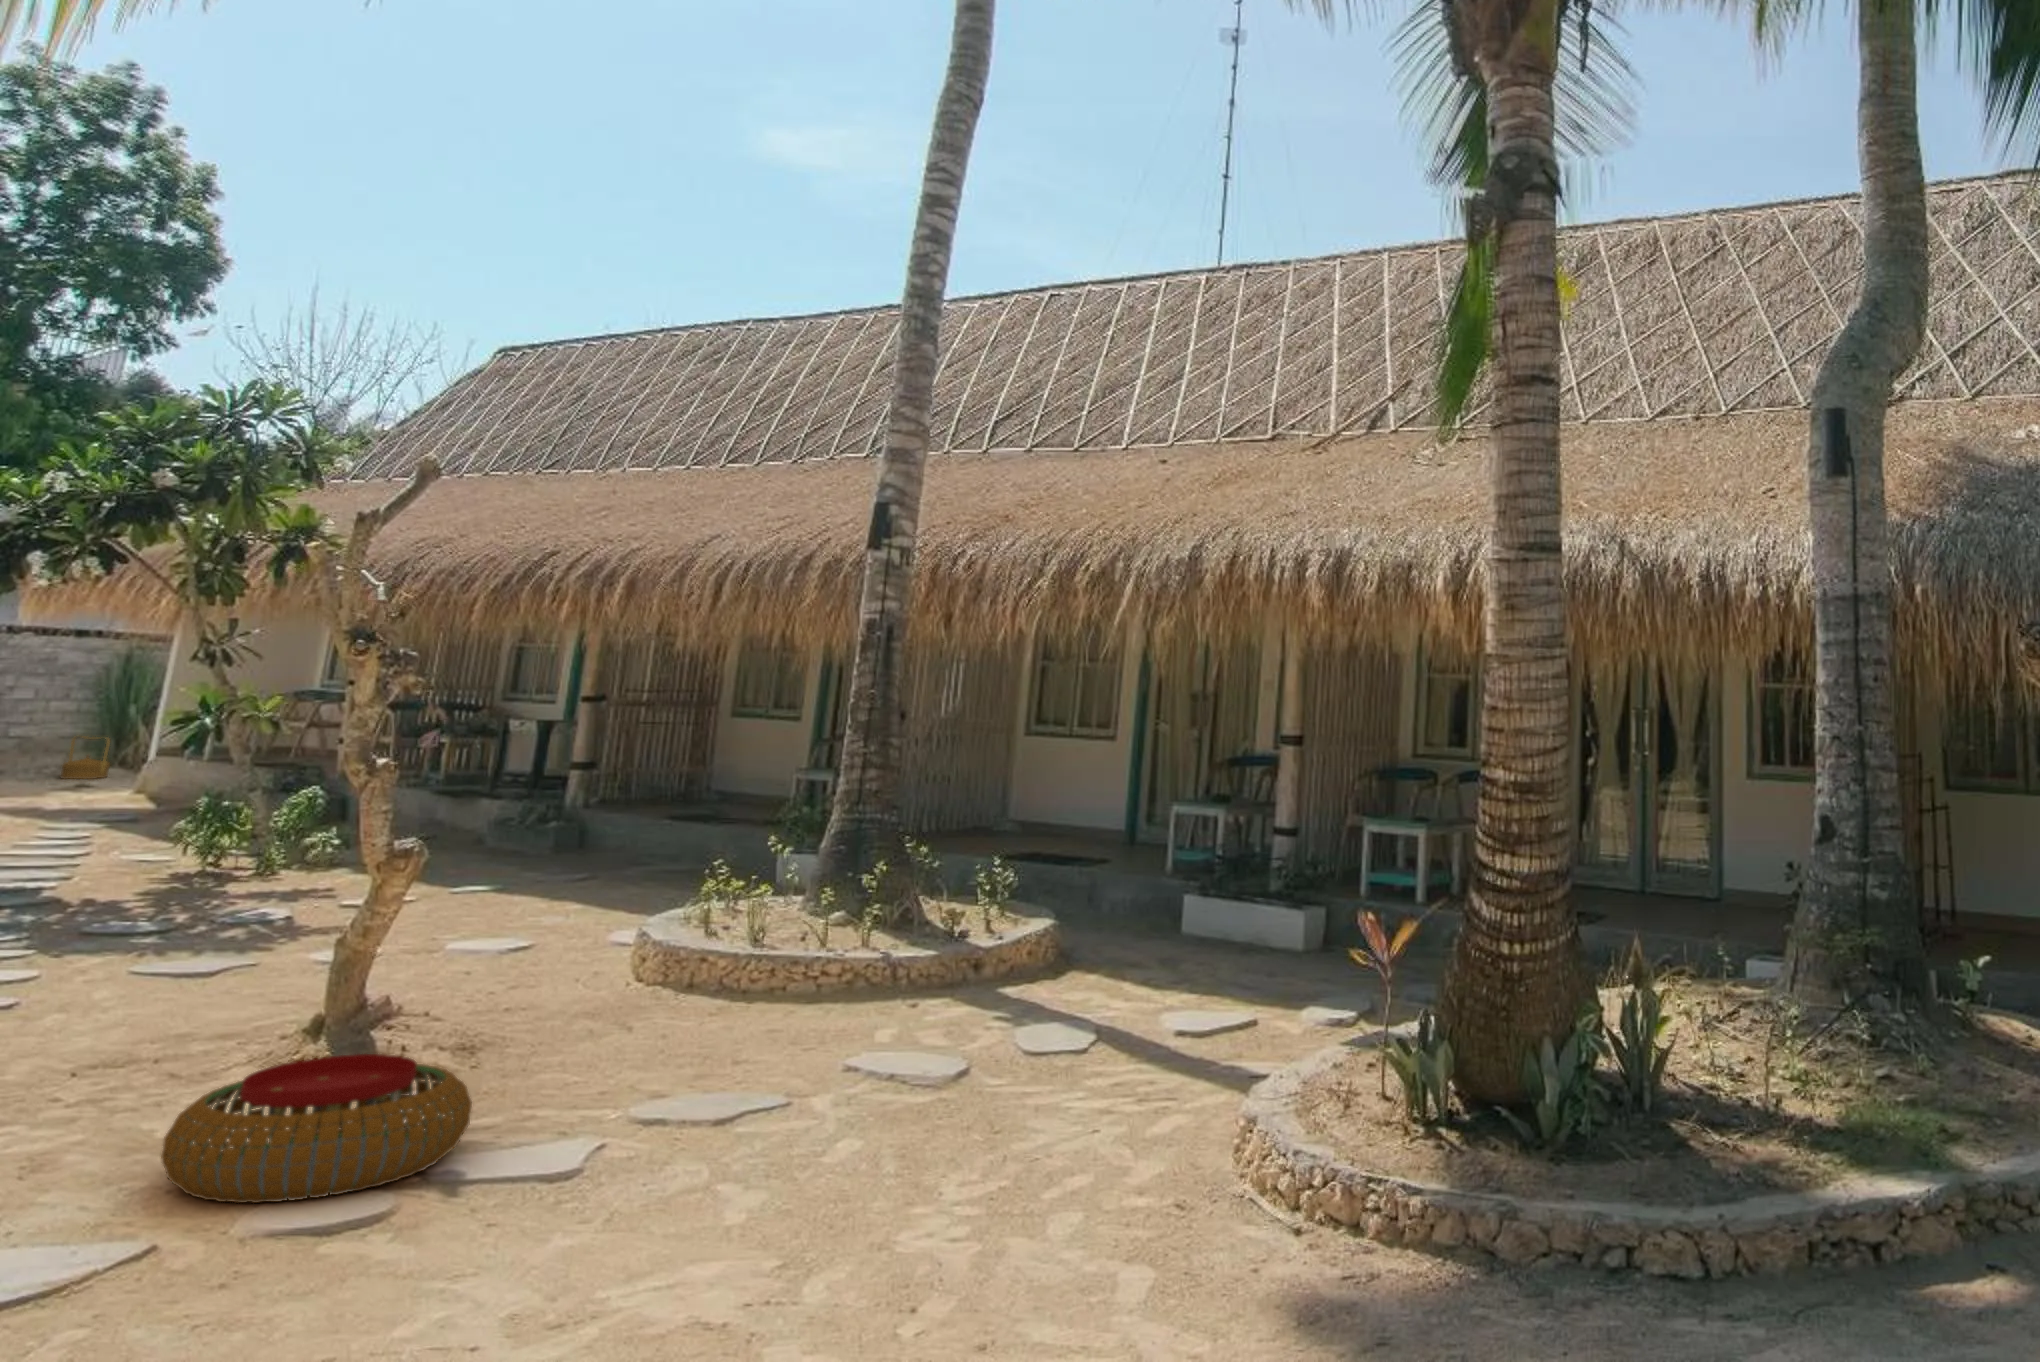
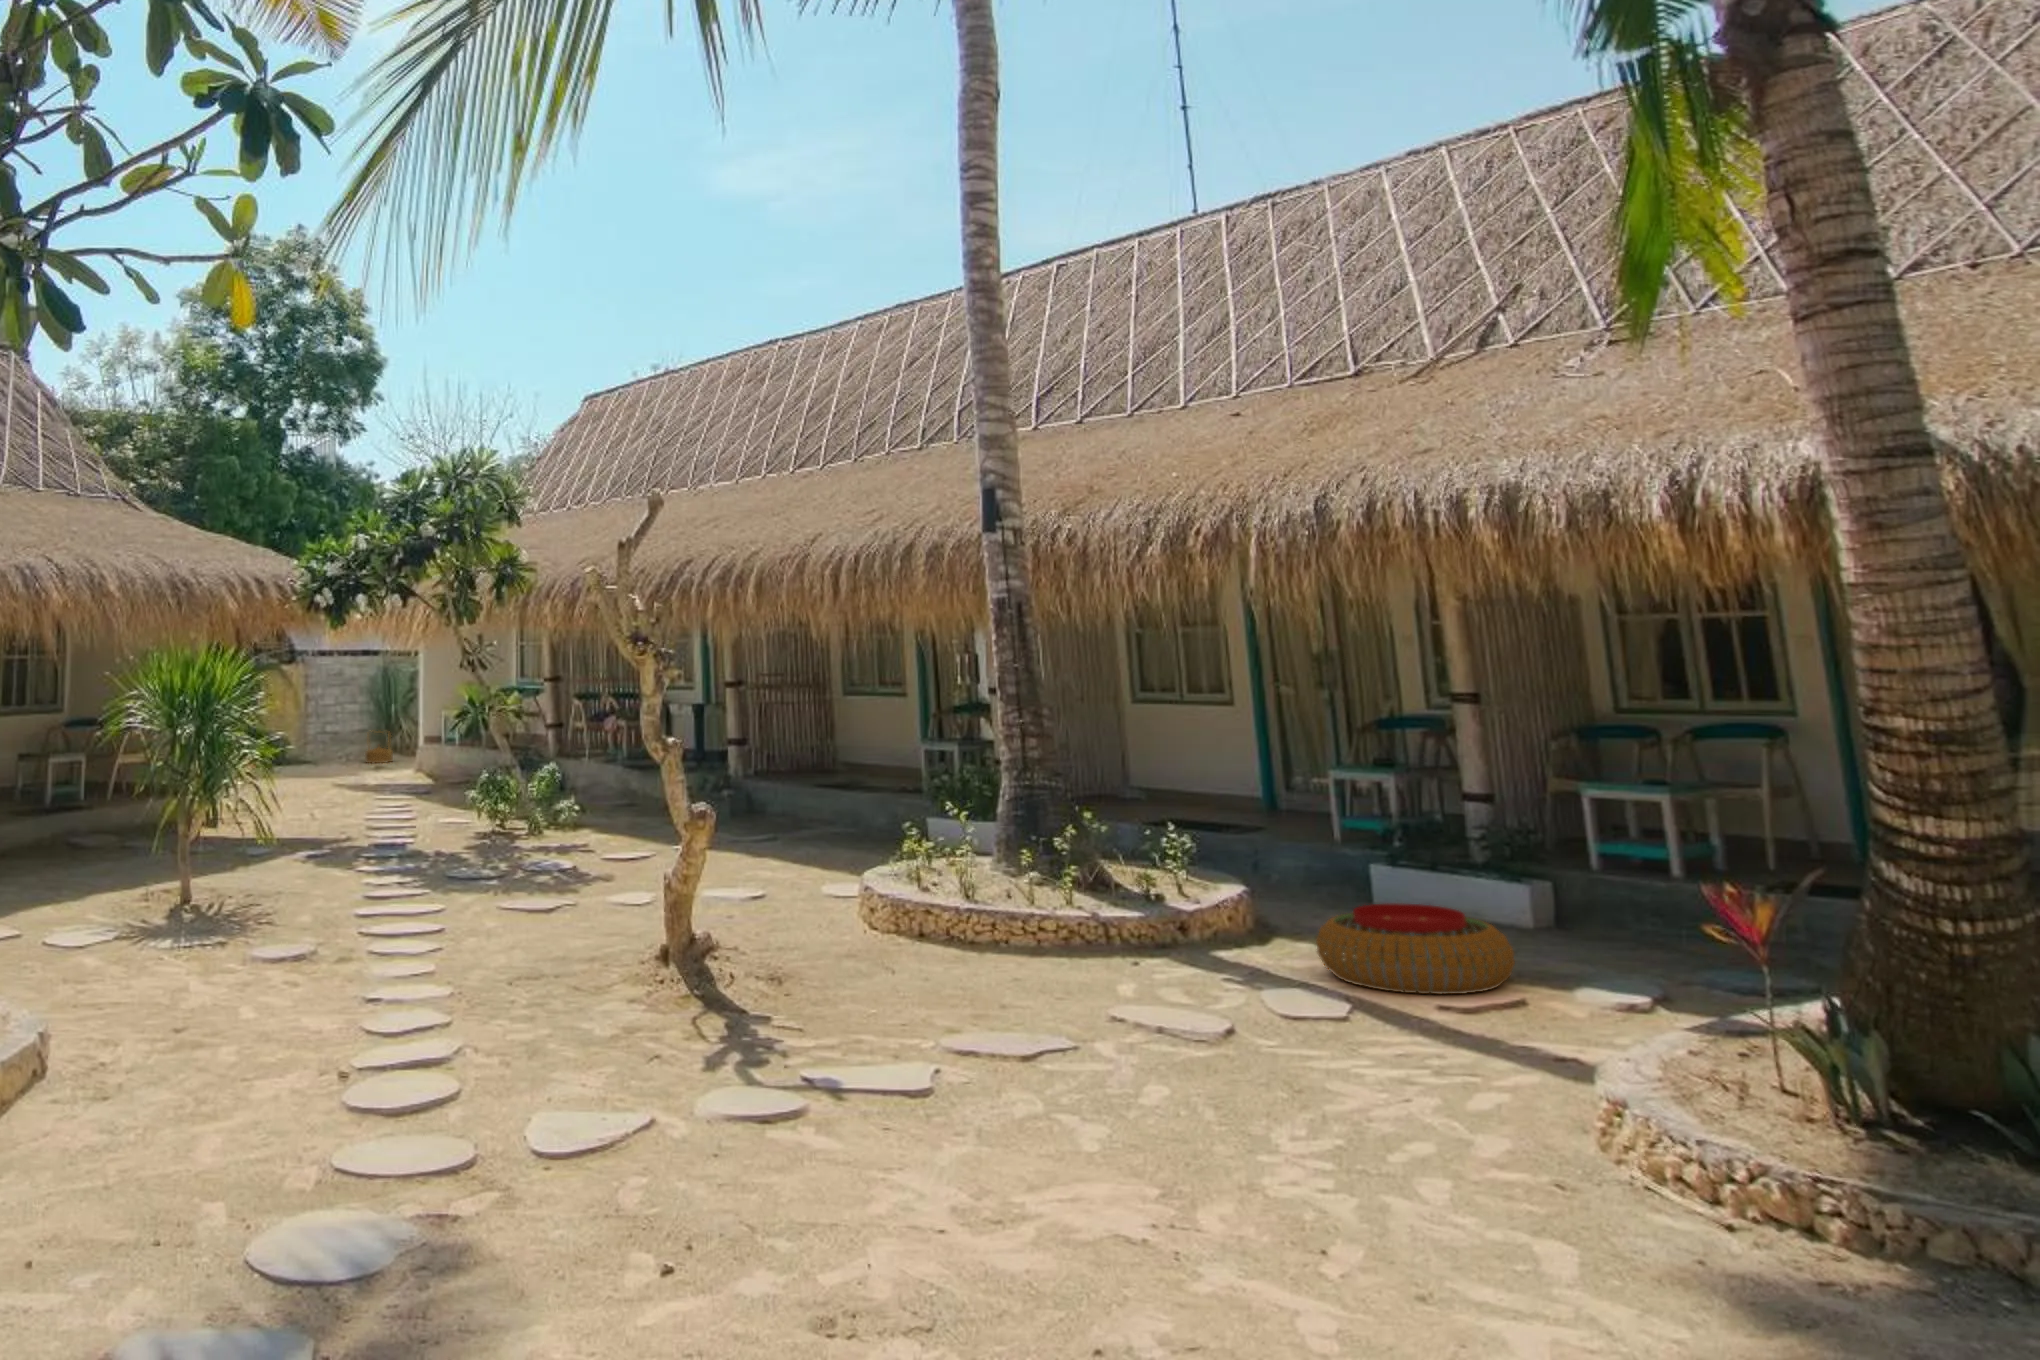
pouf: present [161,1054,472,1203] -> present [1316,903,1515,994]

